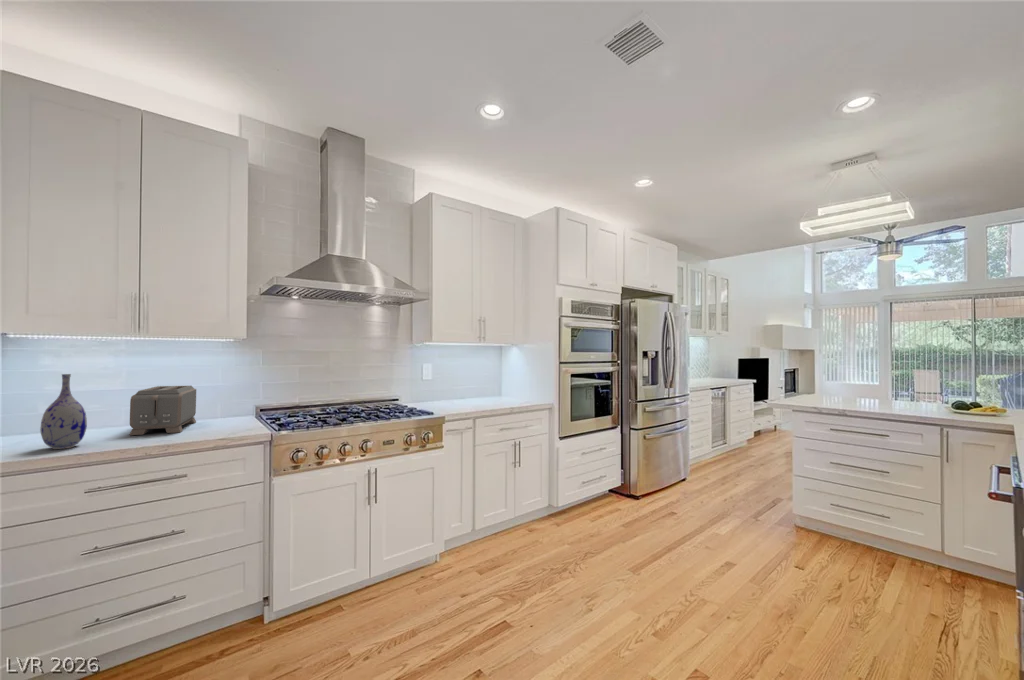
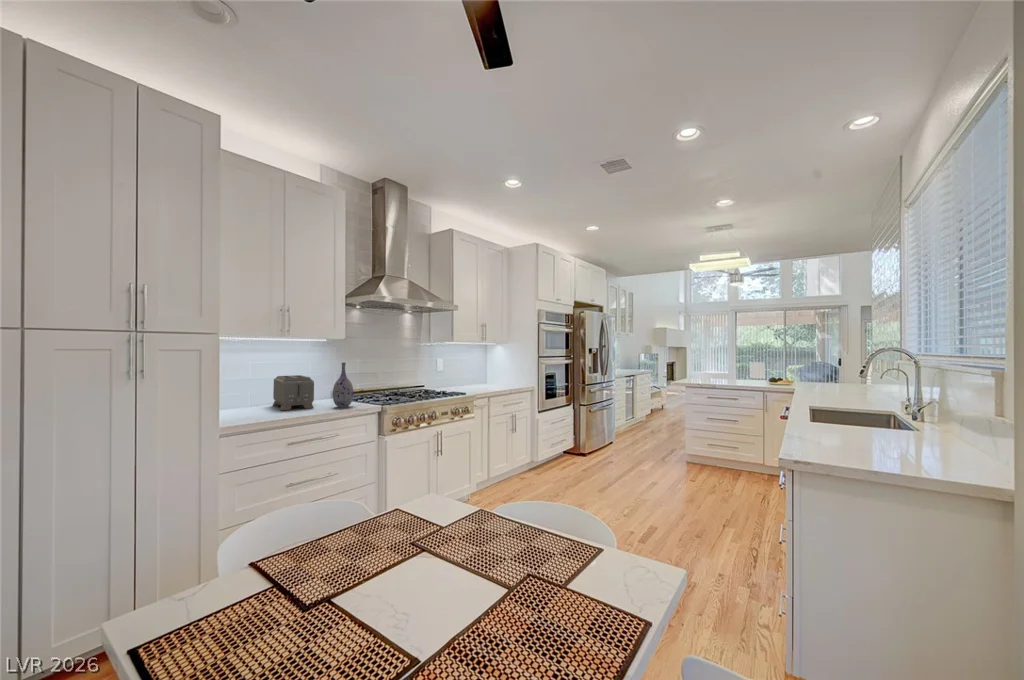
vase: present [40,374,87,449] -> present [333,363,353,407]

